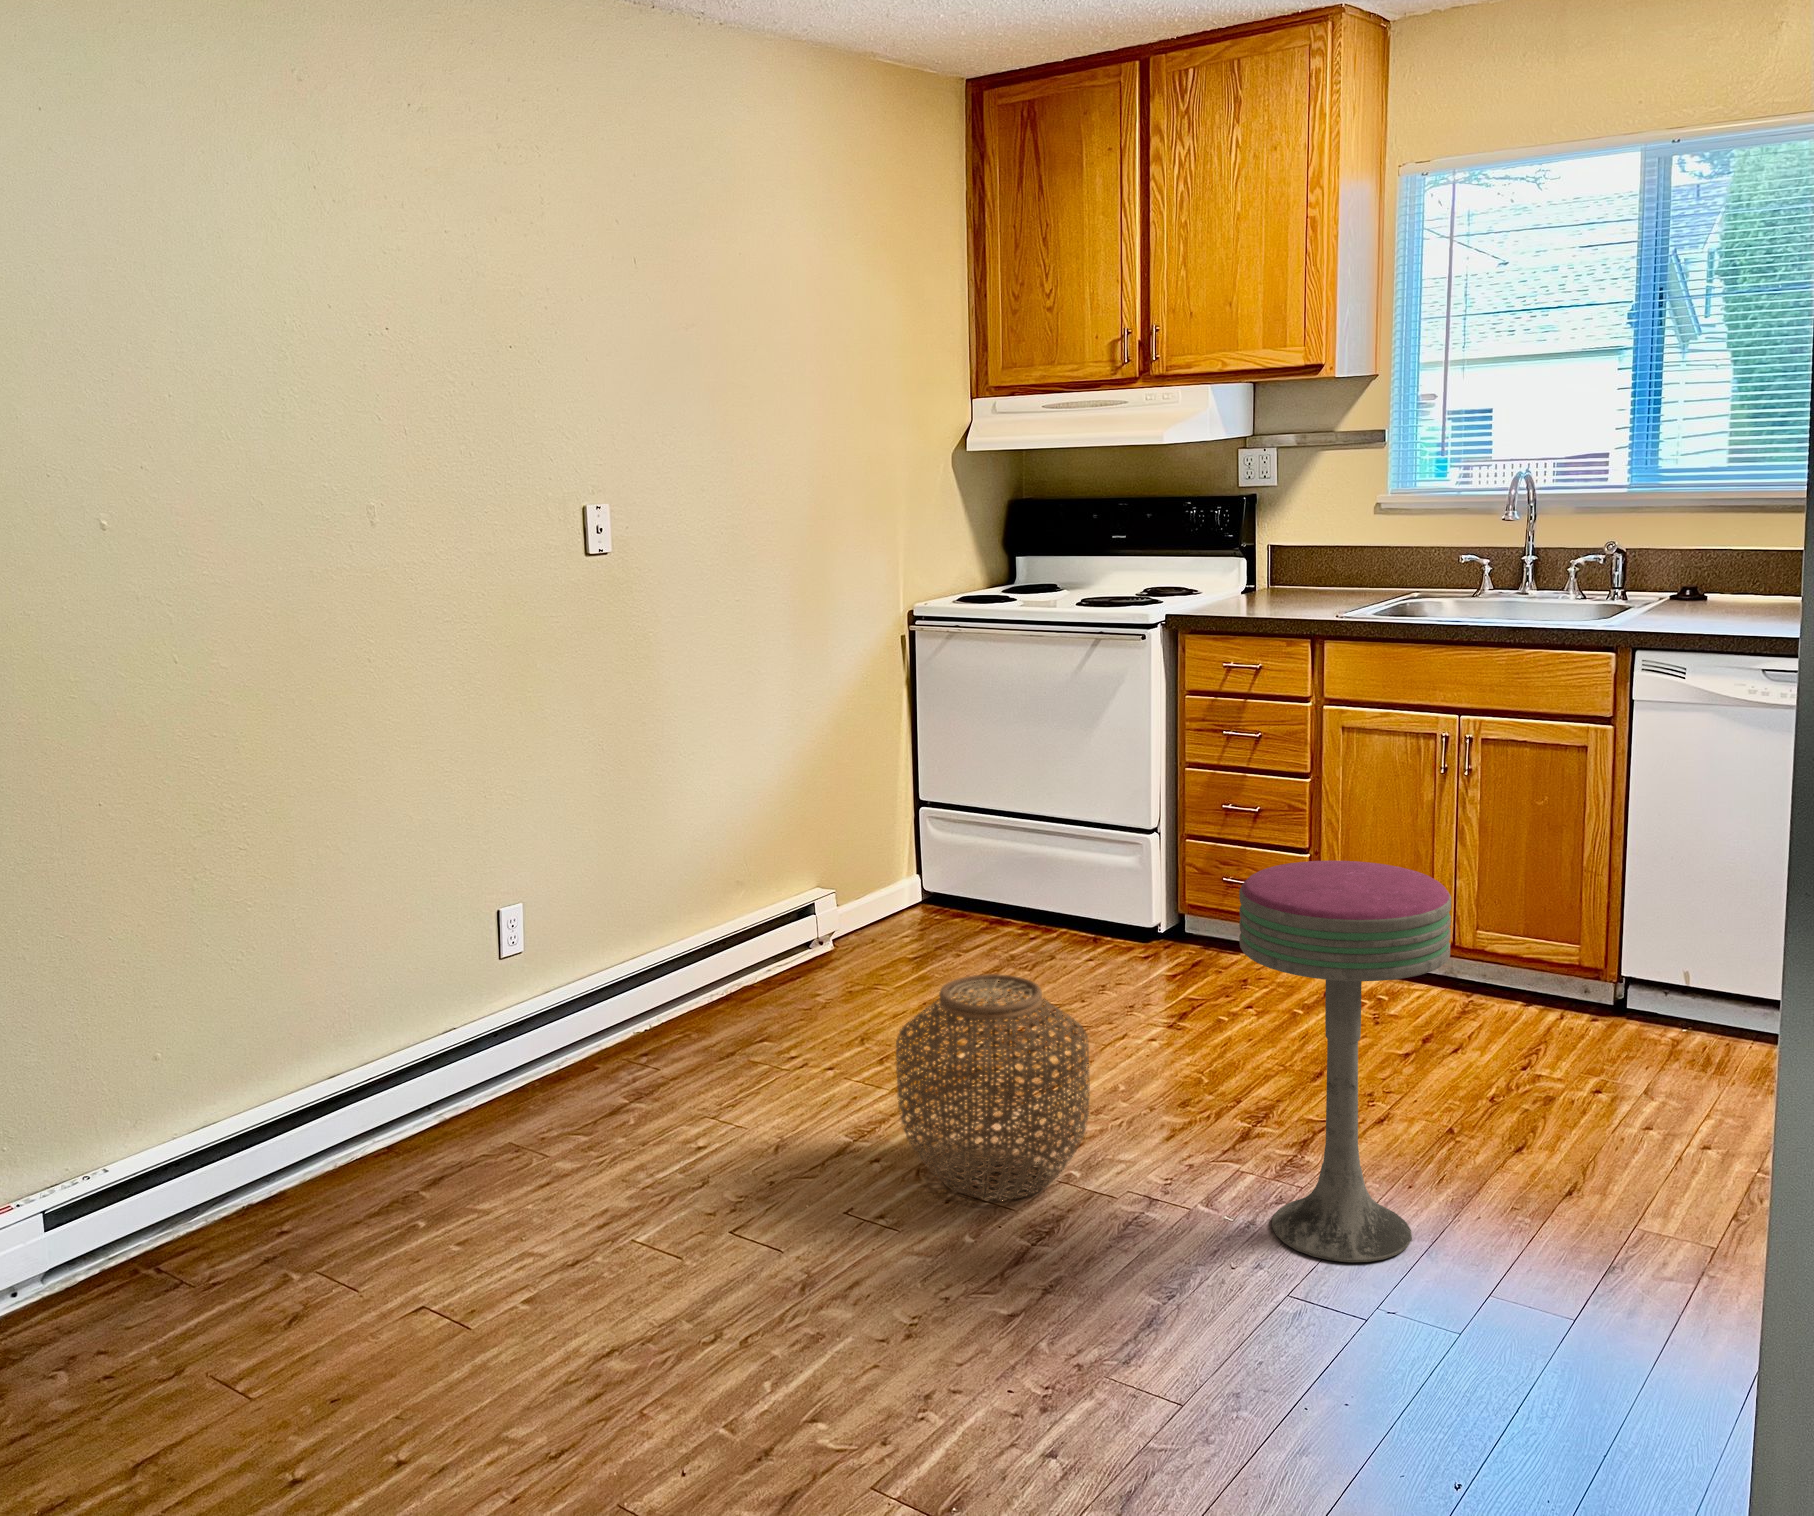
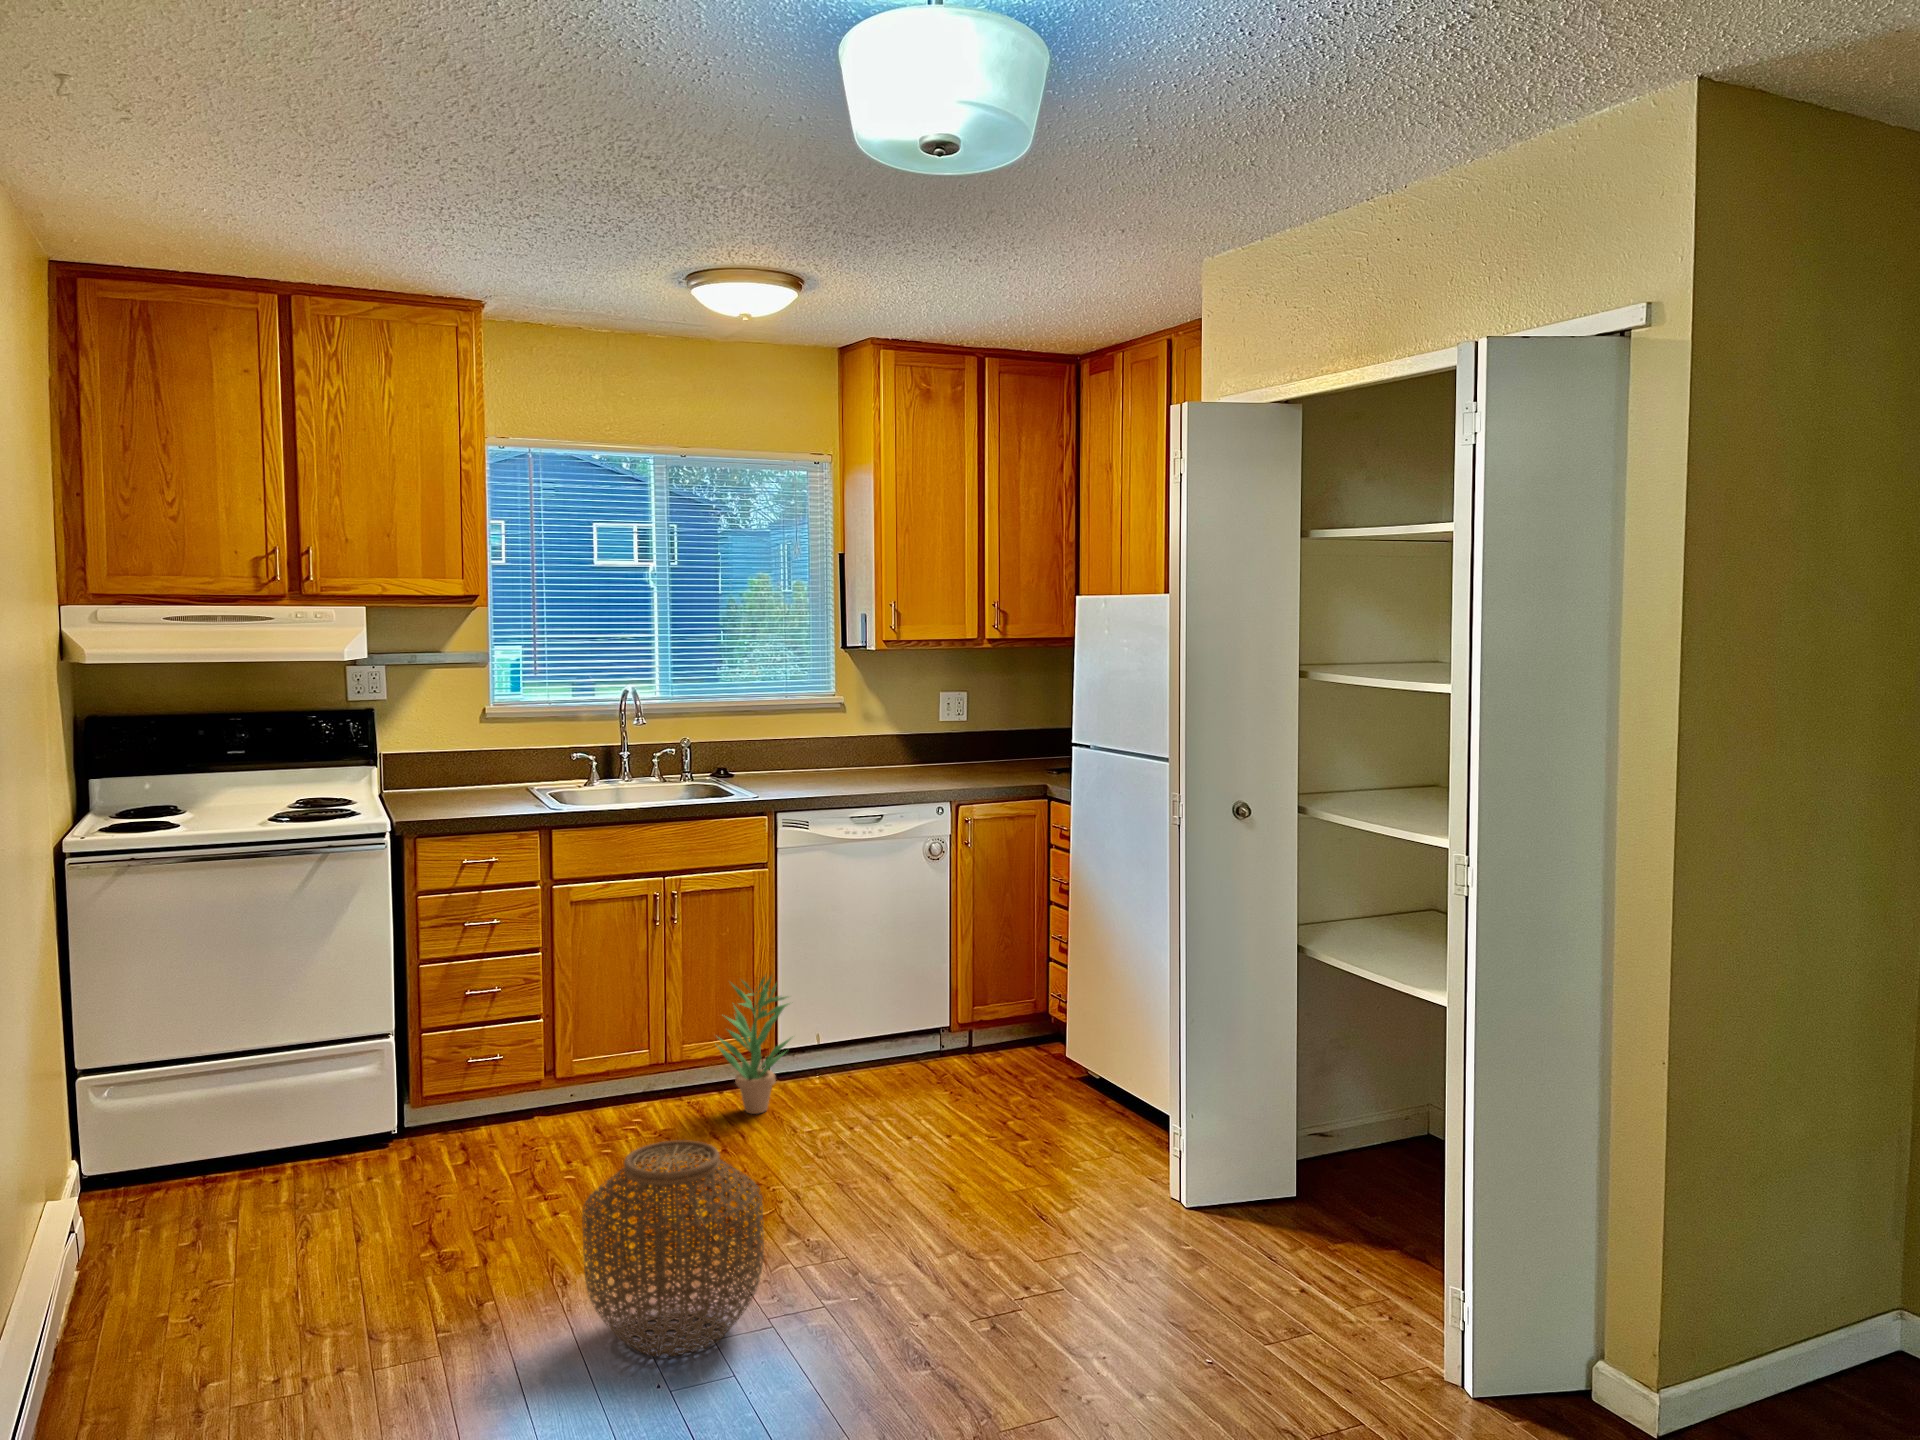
potted plant: none [1452,857,1559,1036] -> present [718,976,791,1114]
bar stool: present [1239,861,1451,1262] -> none [843,967,994,1271]

